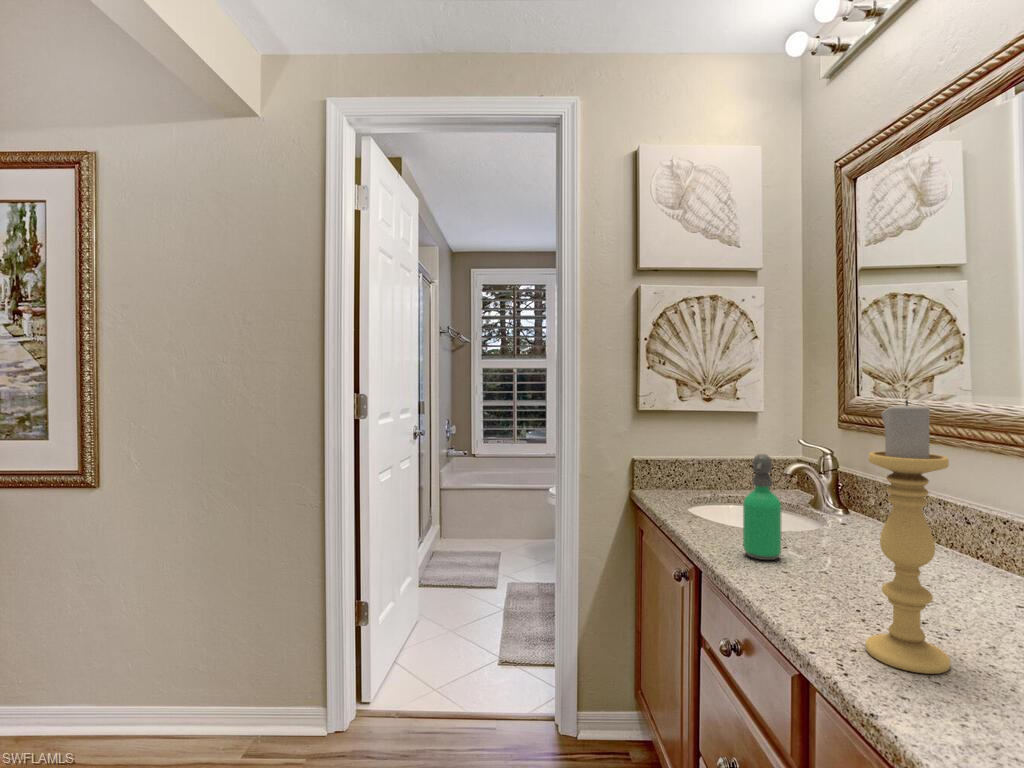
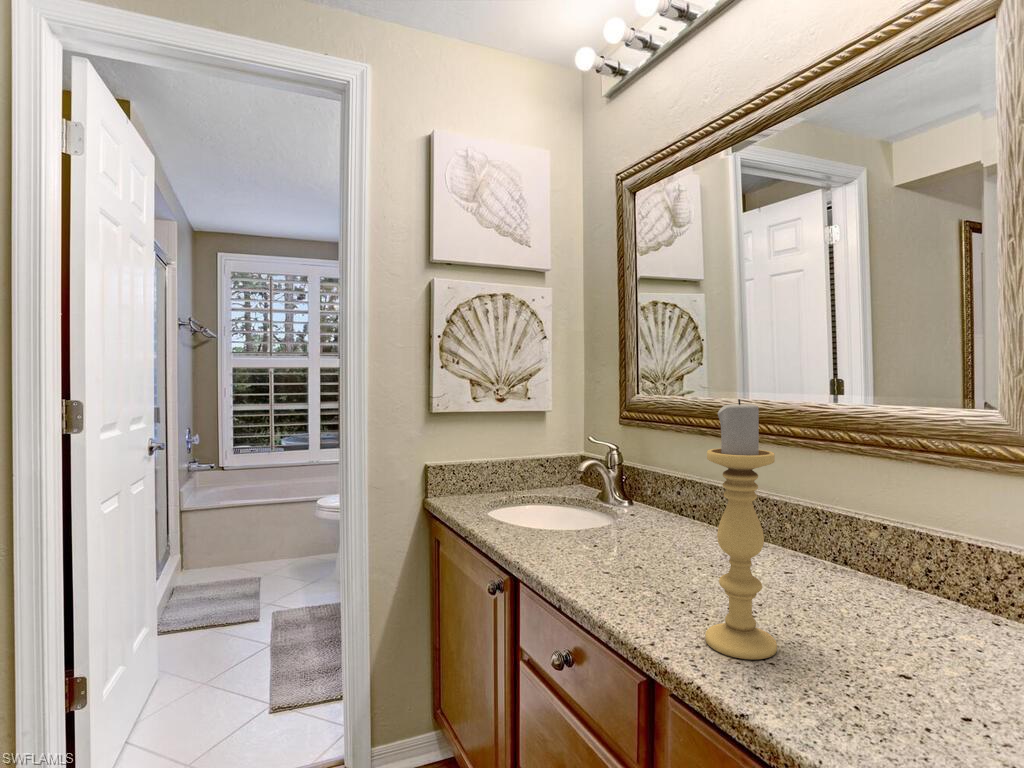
soap dispenser: present [743,454,781,560] -> none [562,454,597,561]

